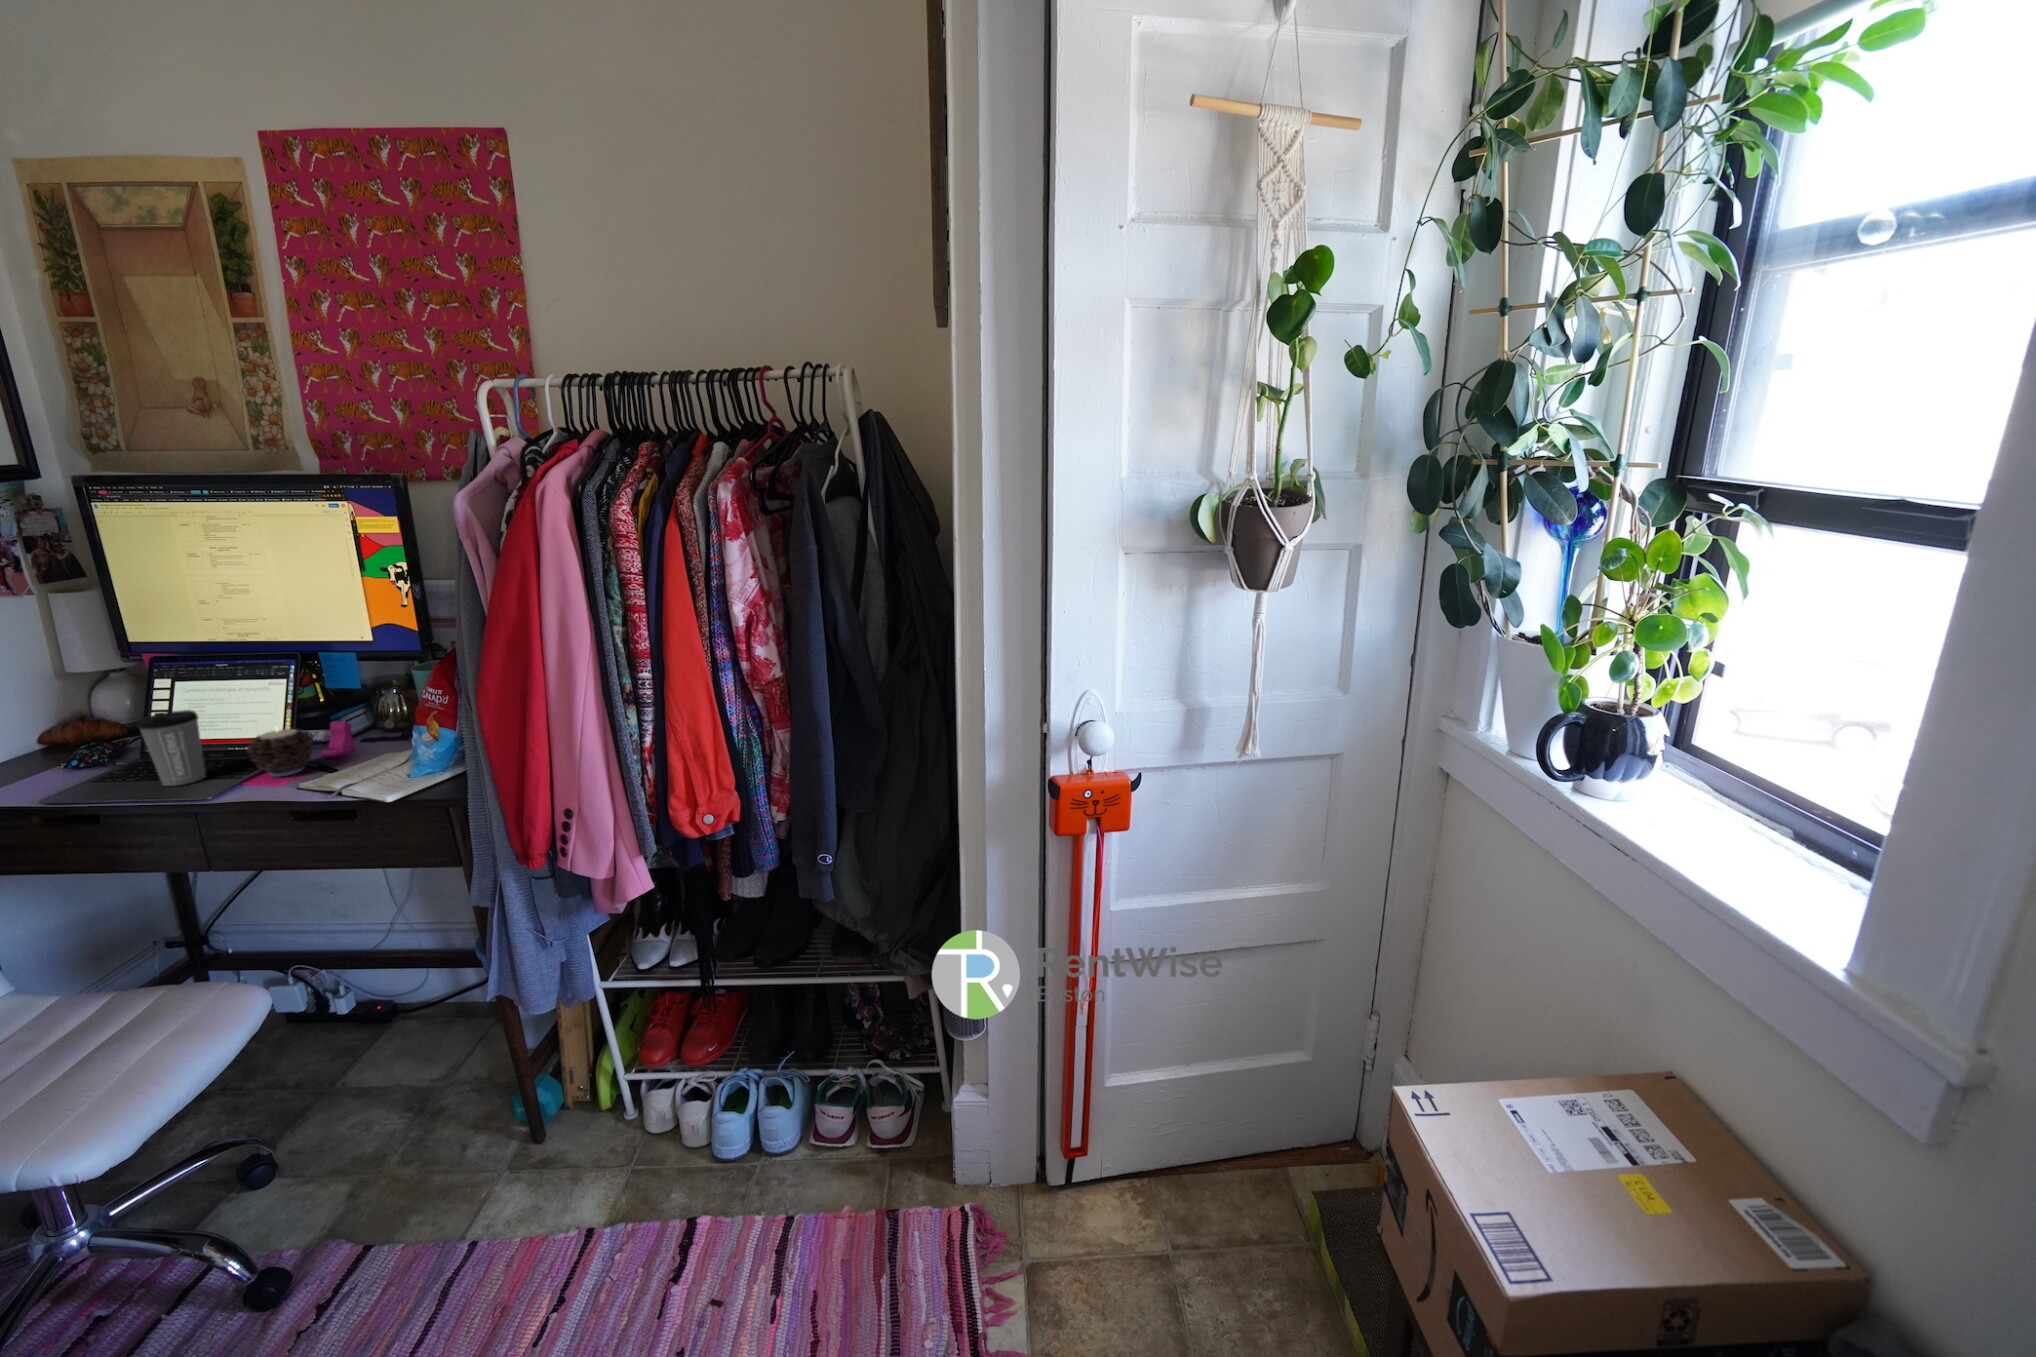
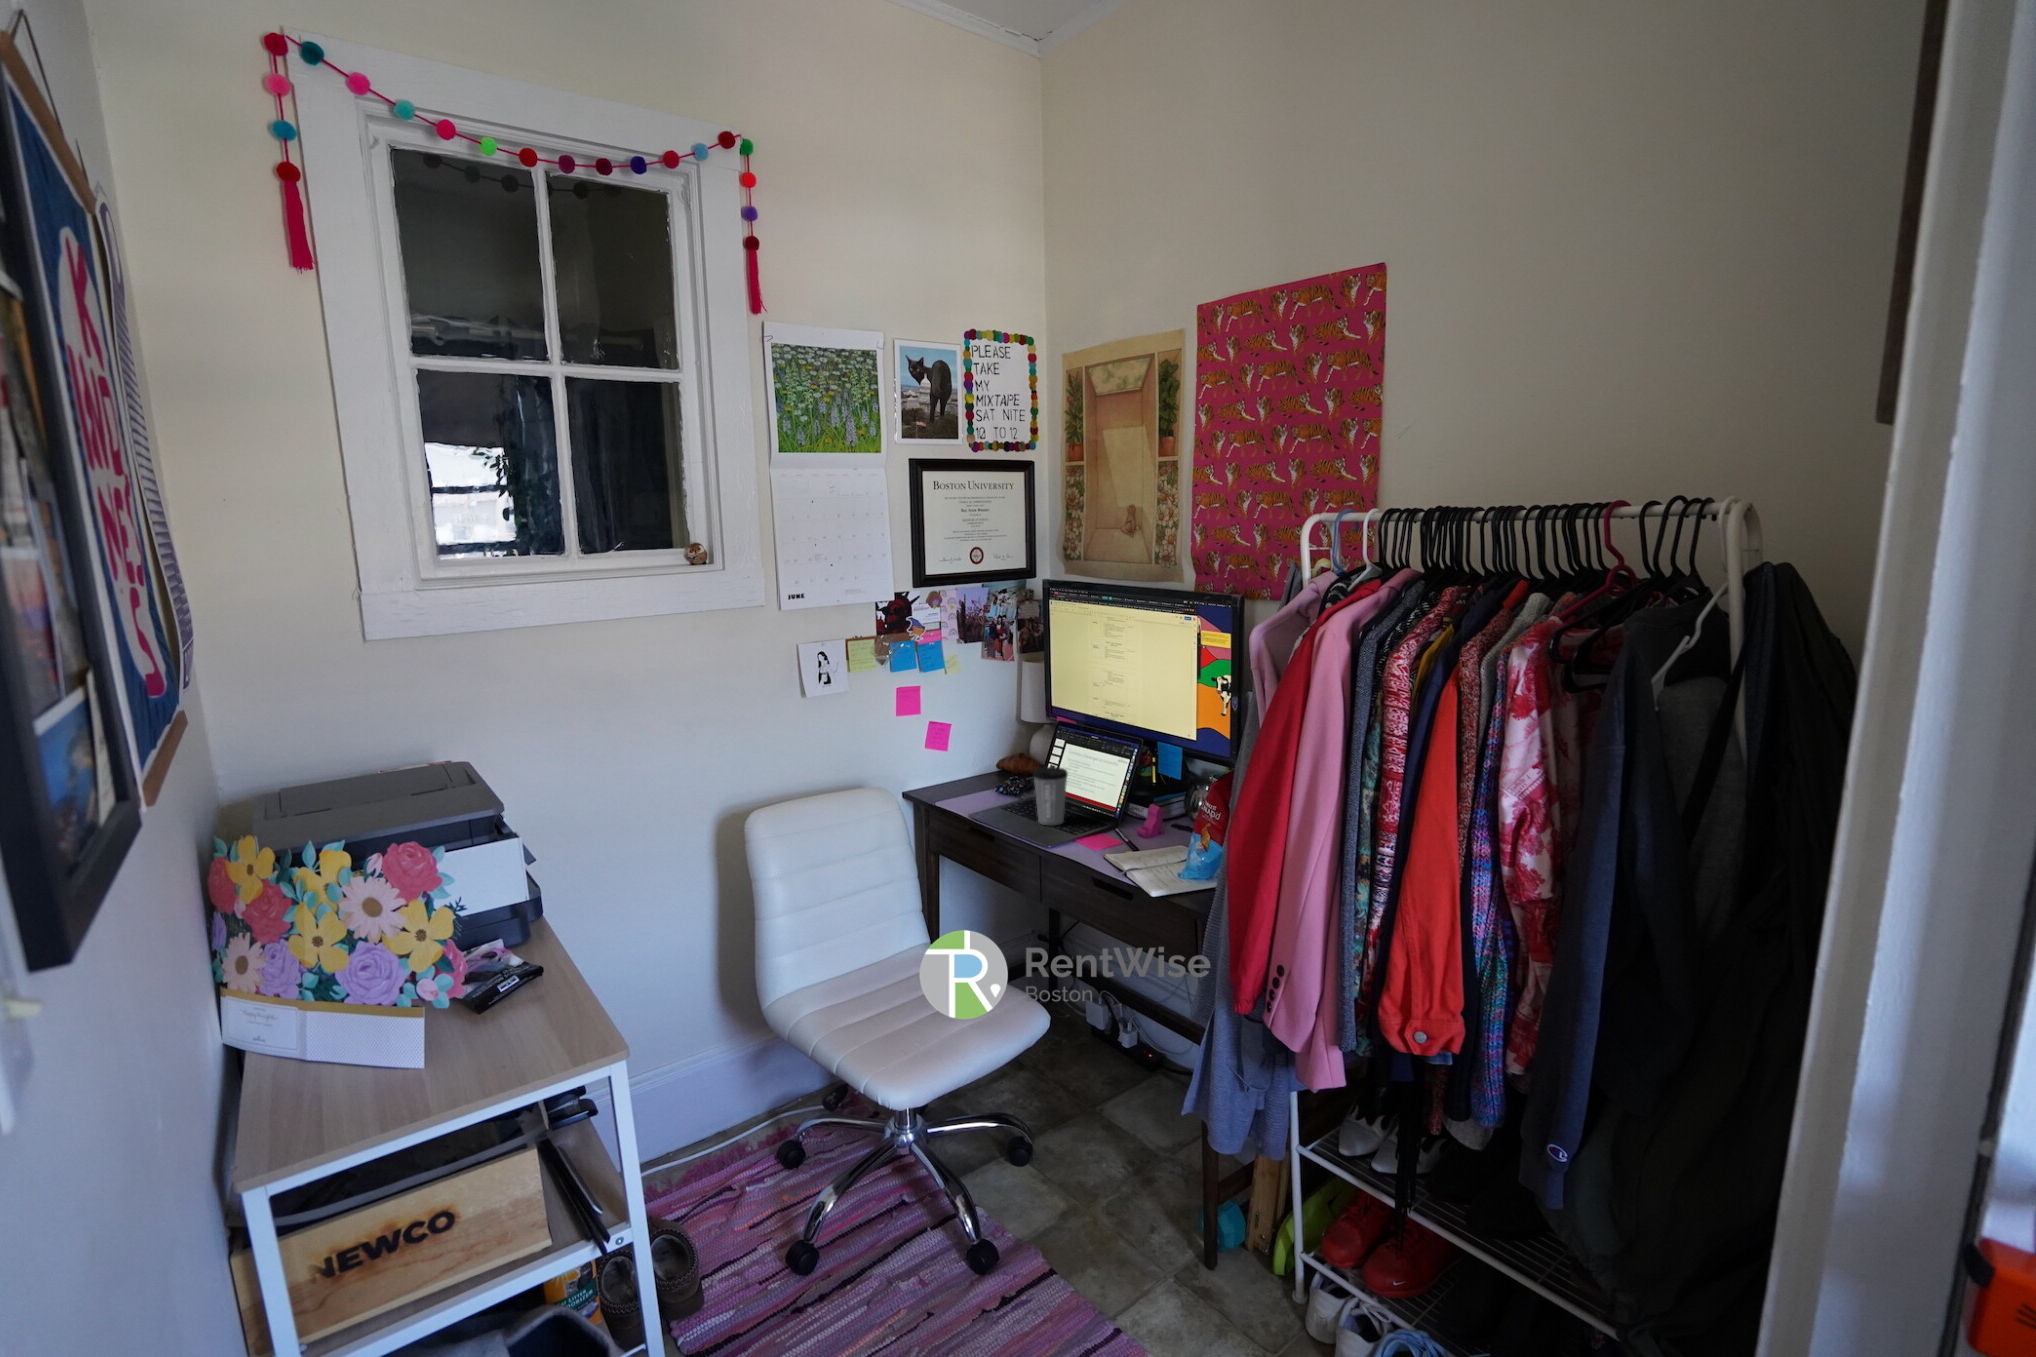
candle: present [247,729,314,777] -> none [1086,796,1132,840]

